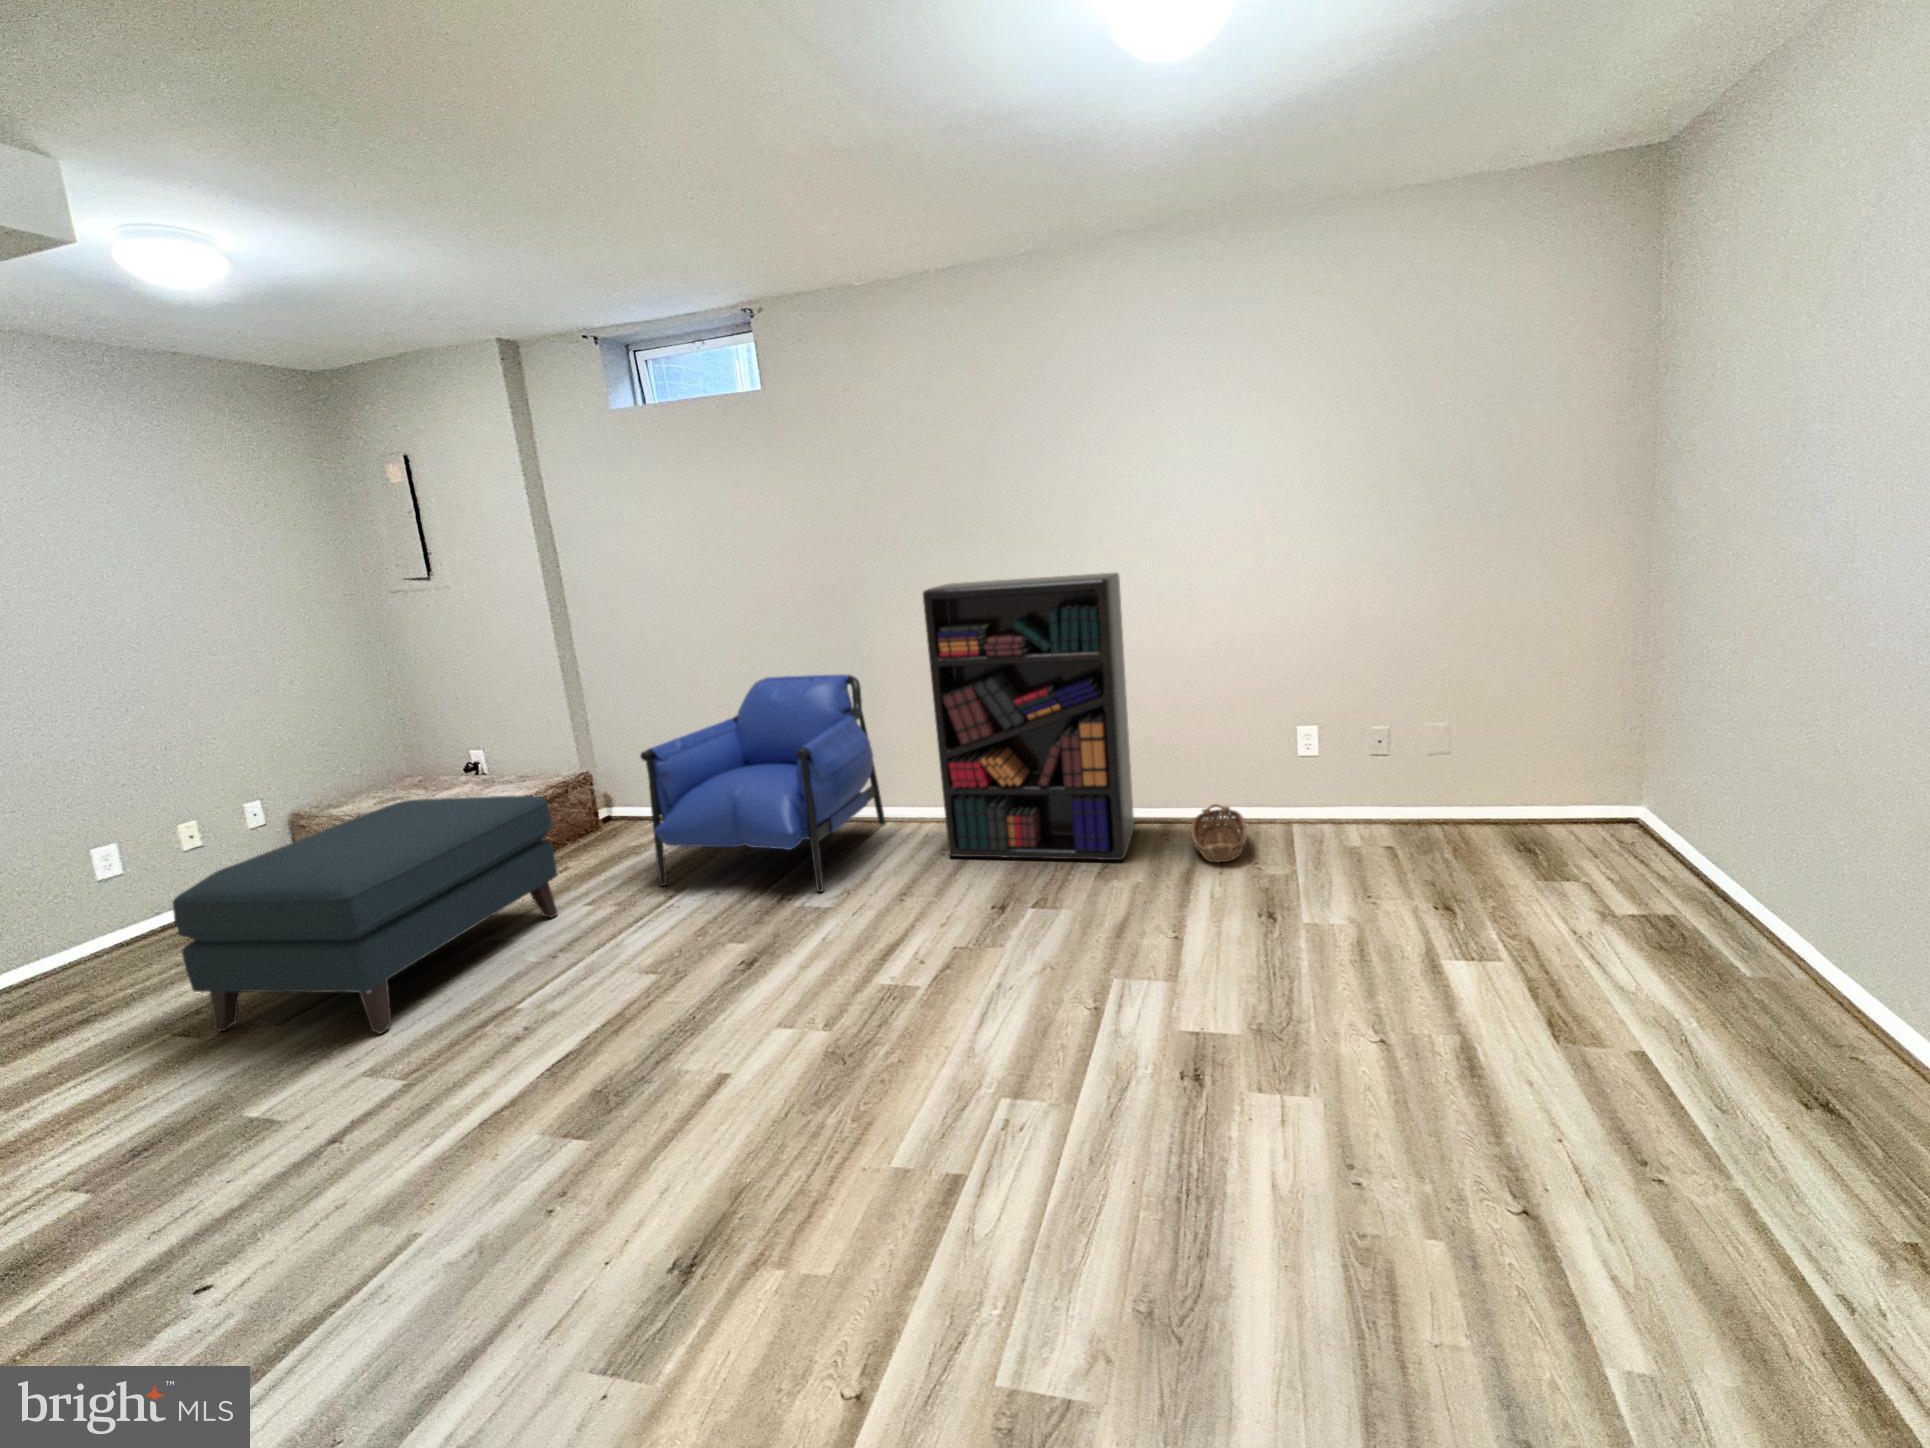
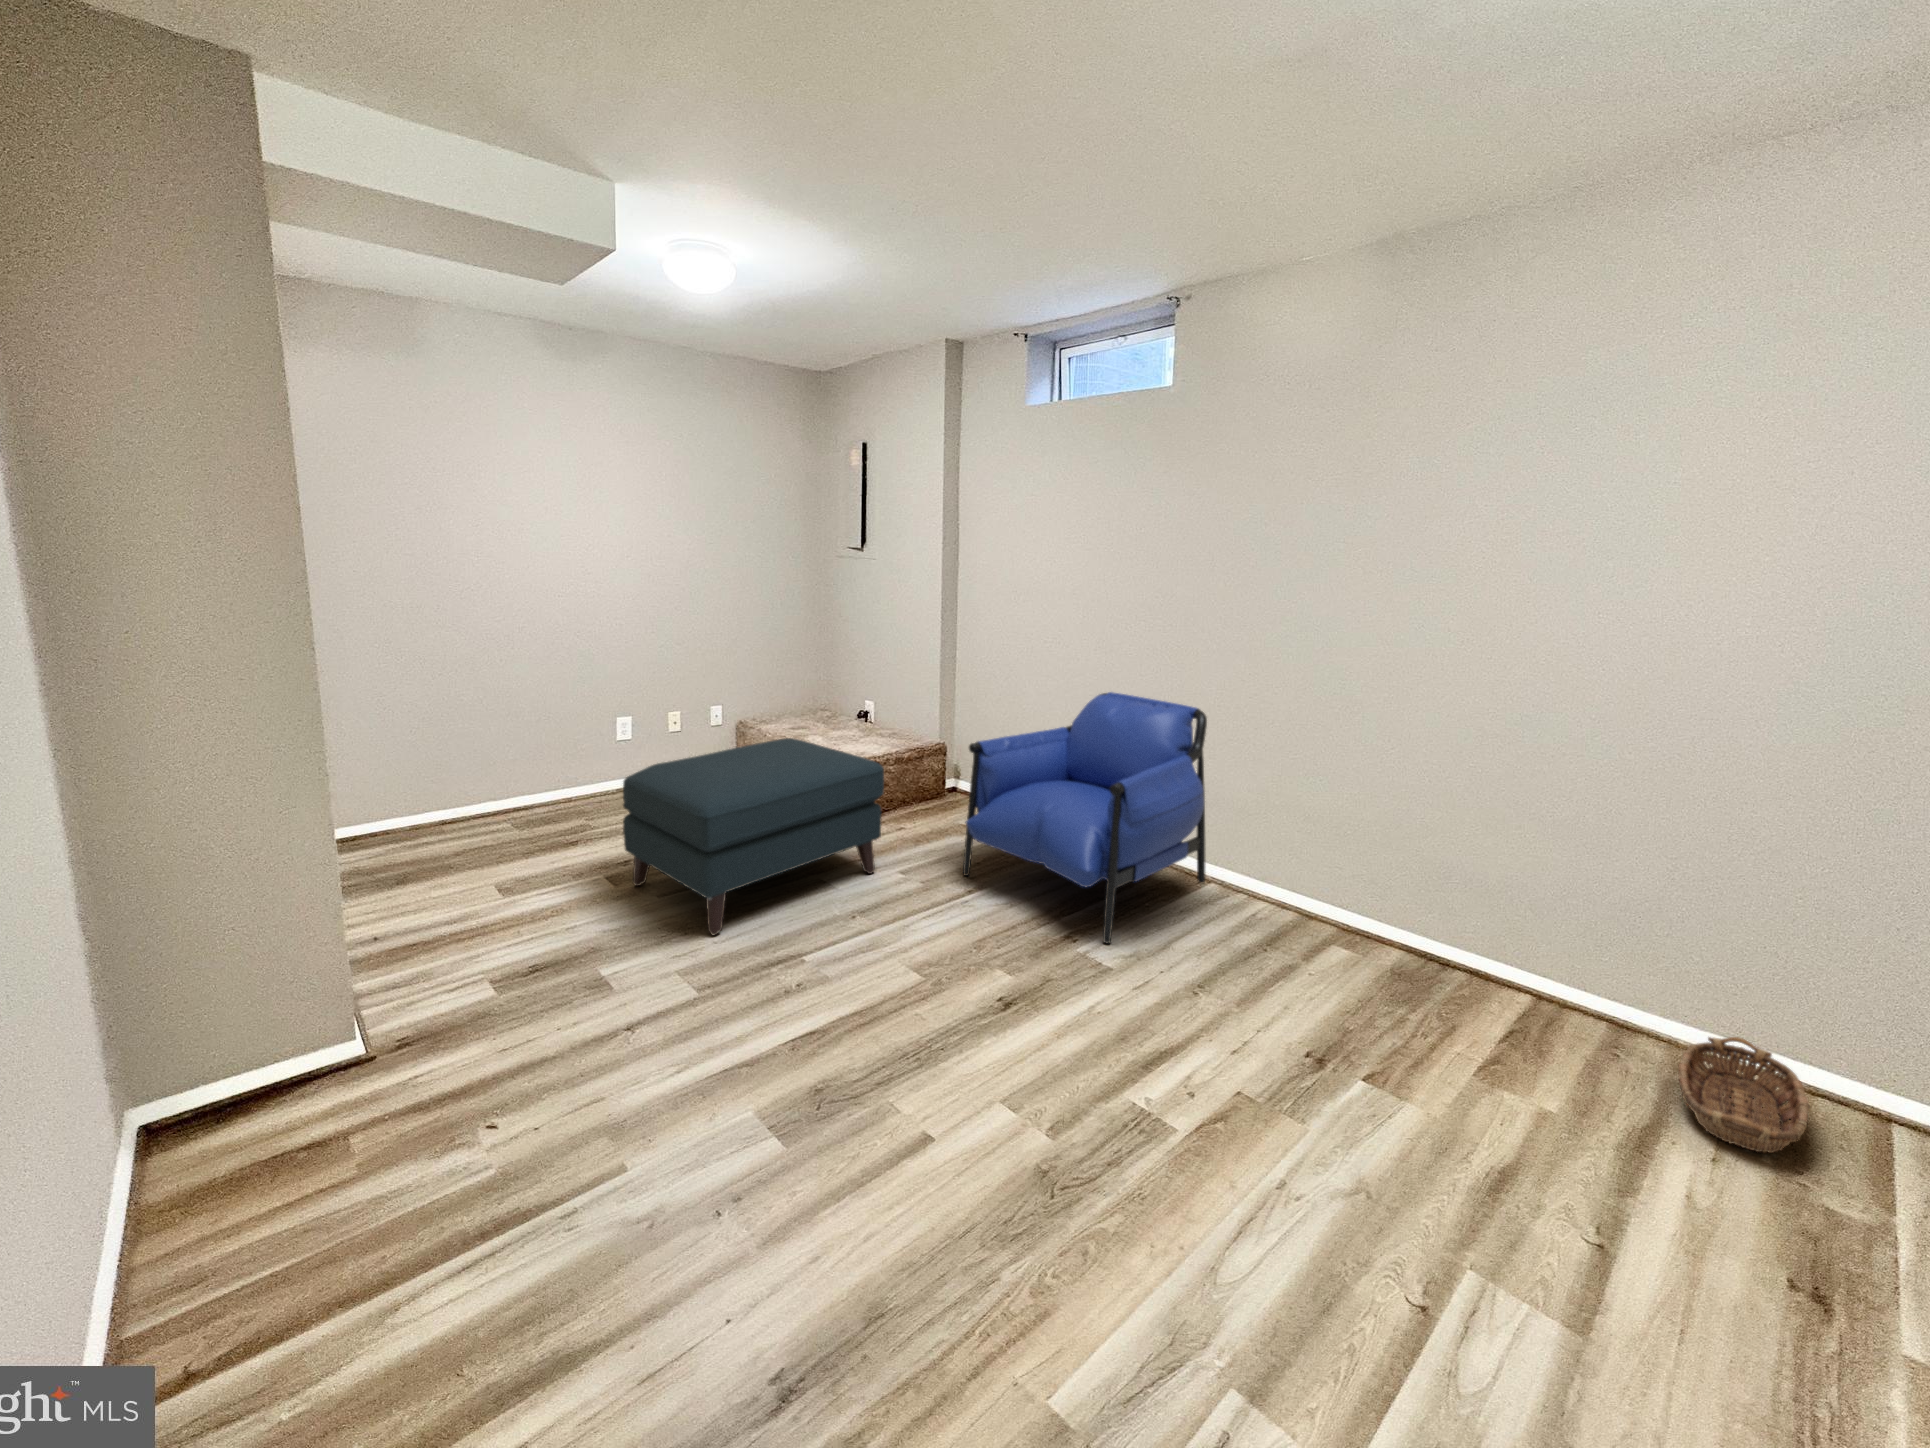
bookshelf: present [922,573,1134,860] -> none [1269,624,1627,1063]

